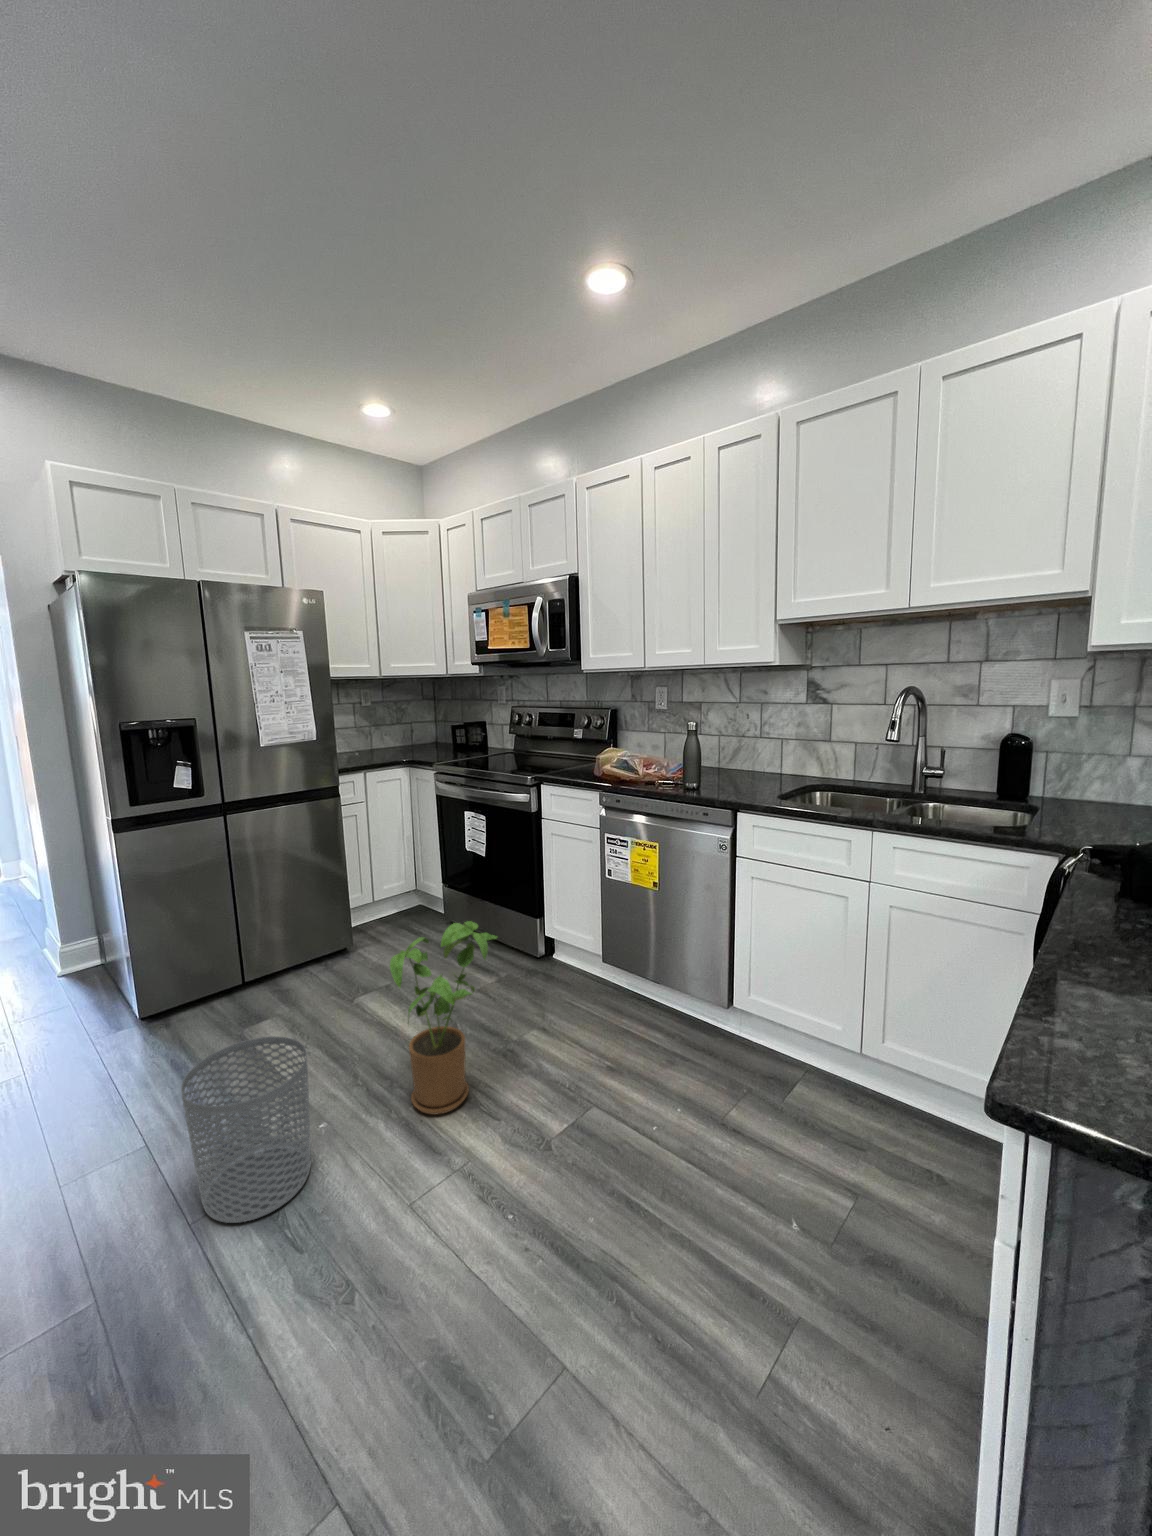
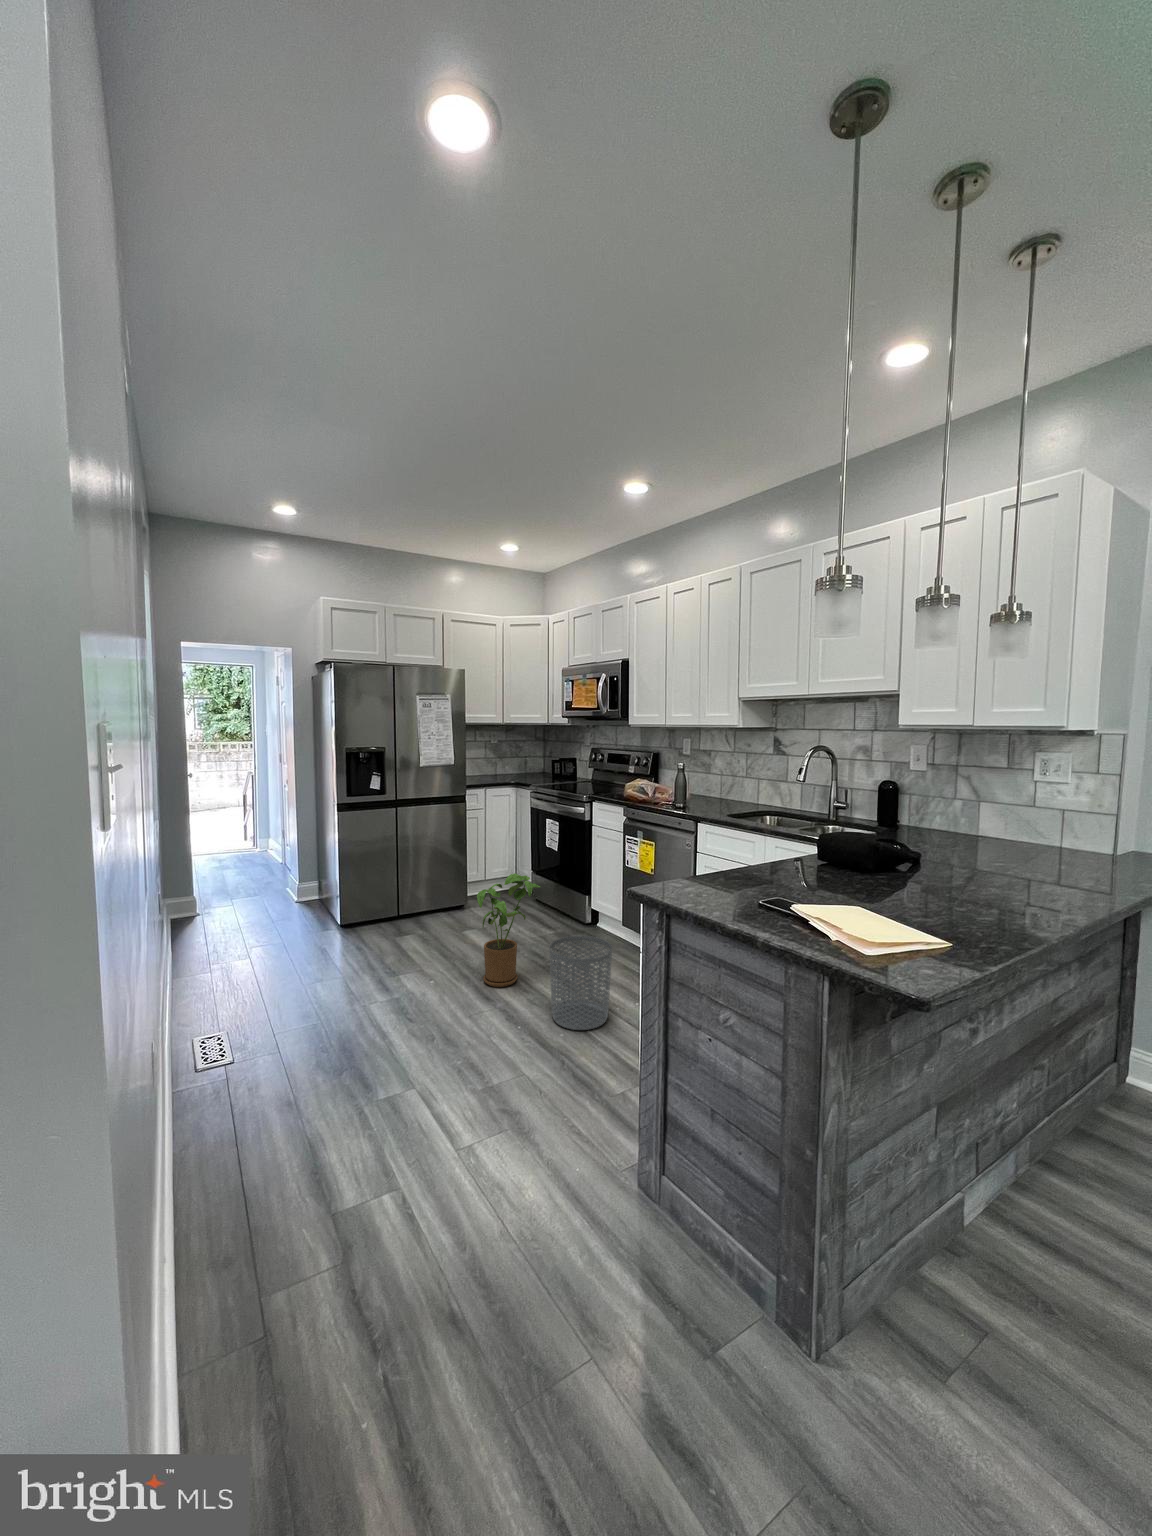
waste bin: present [181,1036,311,1223] -> present [550,936,612,1030]

